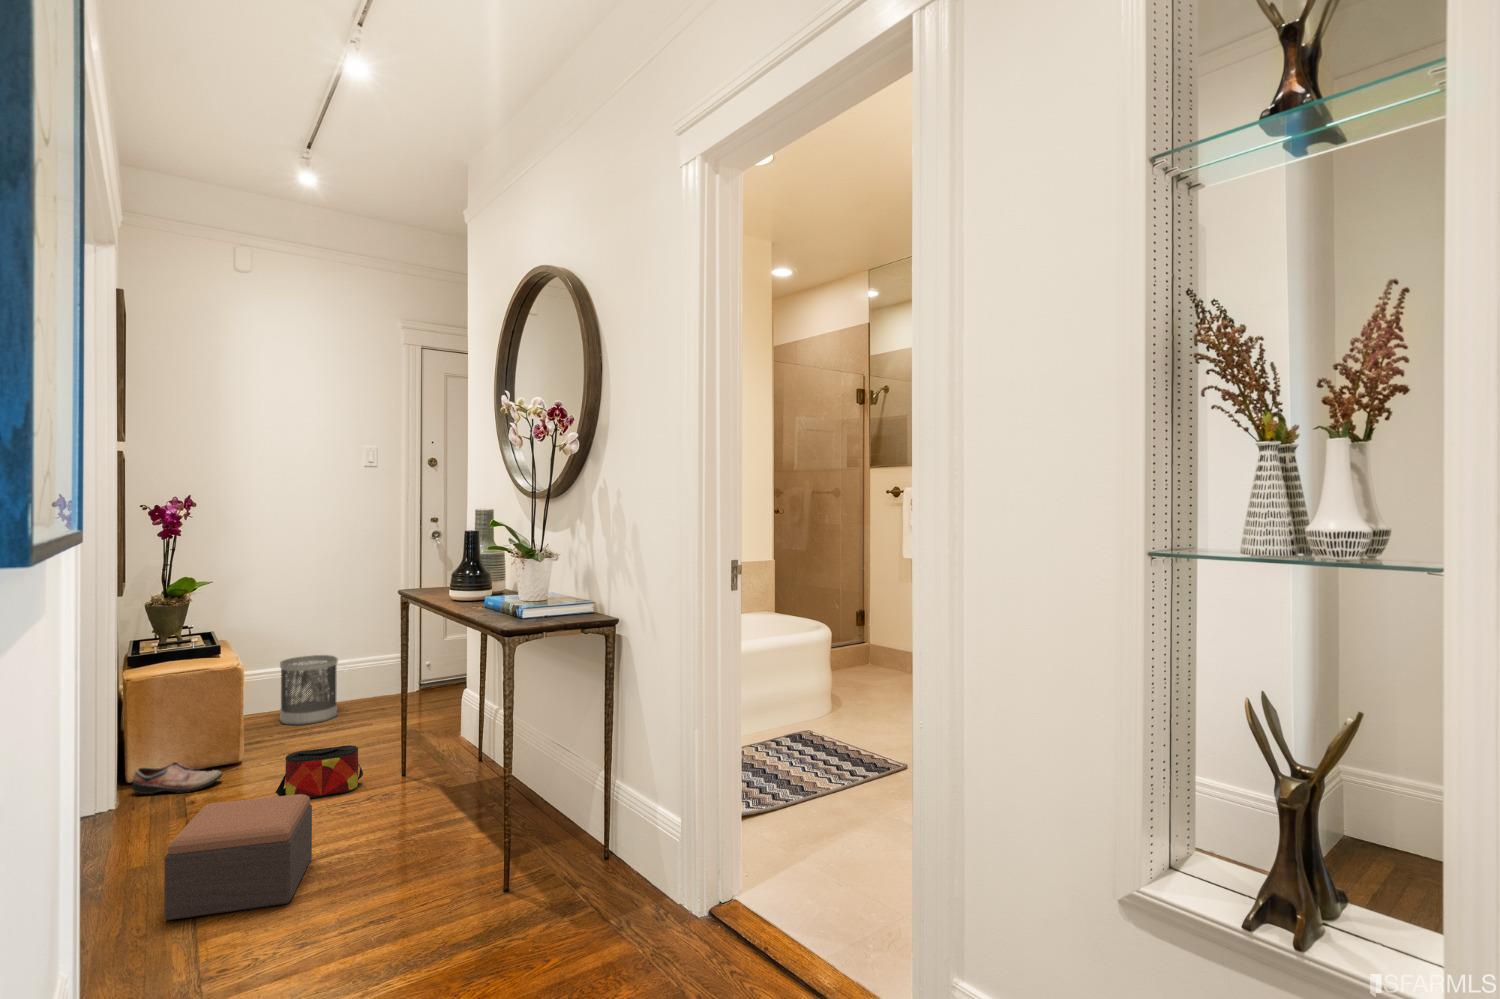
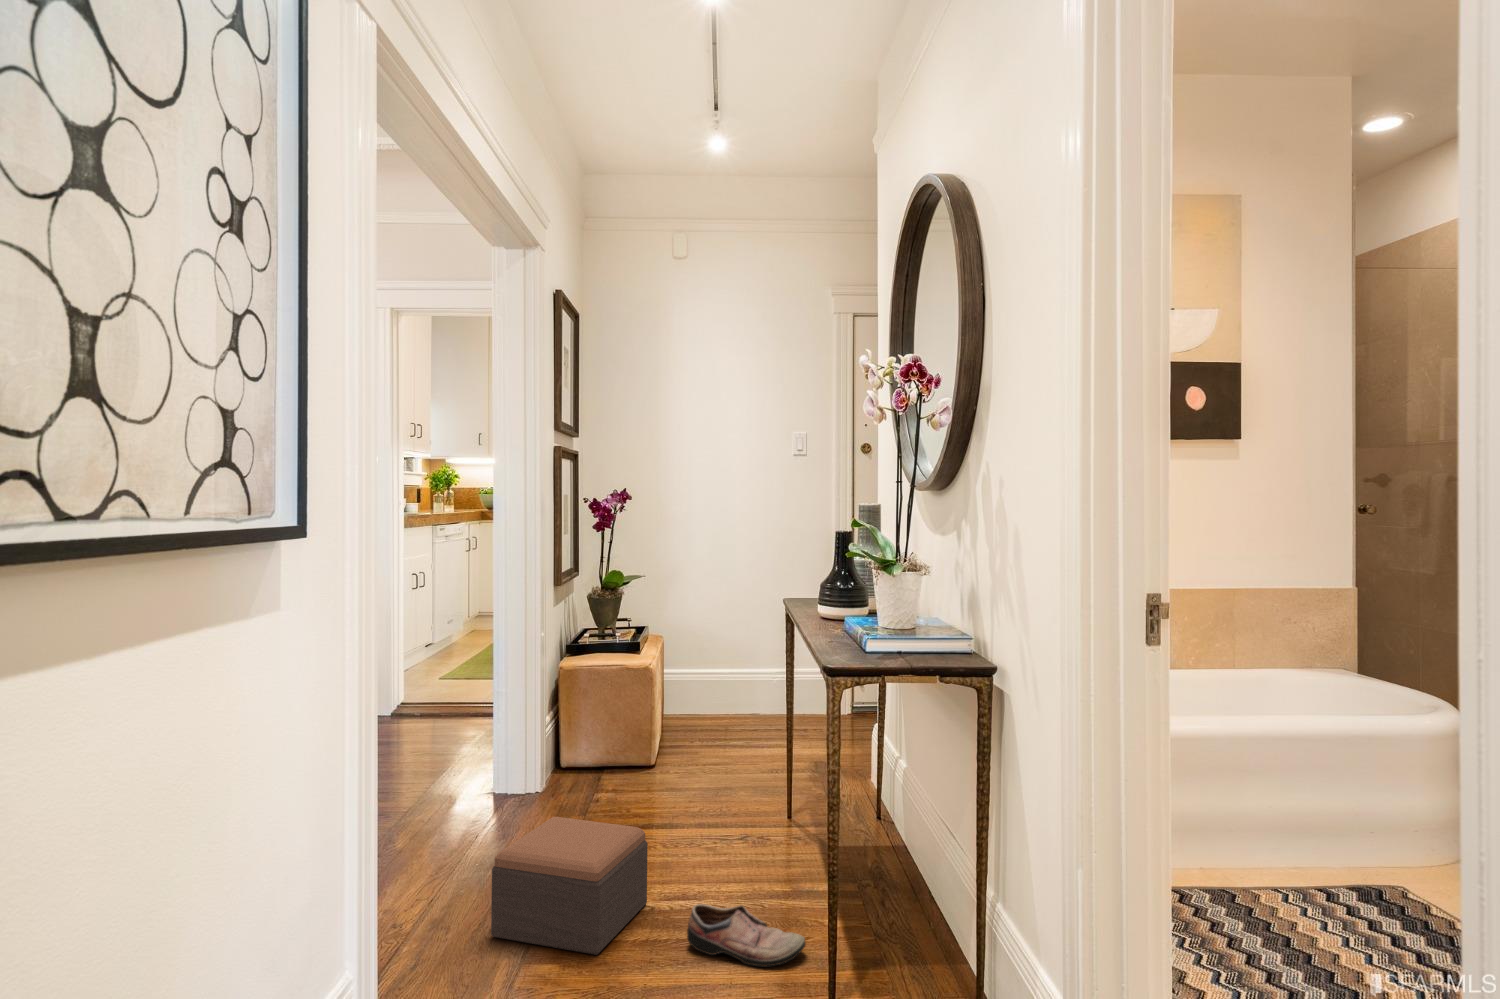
wastebasket: present [280,655,338,725] -> none [705,663,760,738]
bag: present [276,745,363,798] -> none [655,771,741,830]
shoe: present [132,762,222,794] -> present [687,904,805,966]

